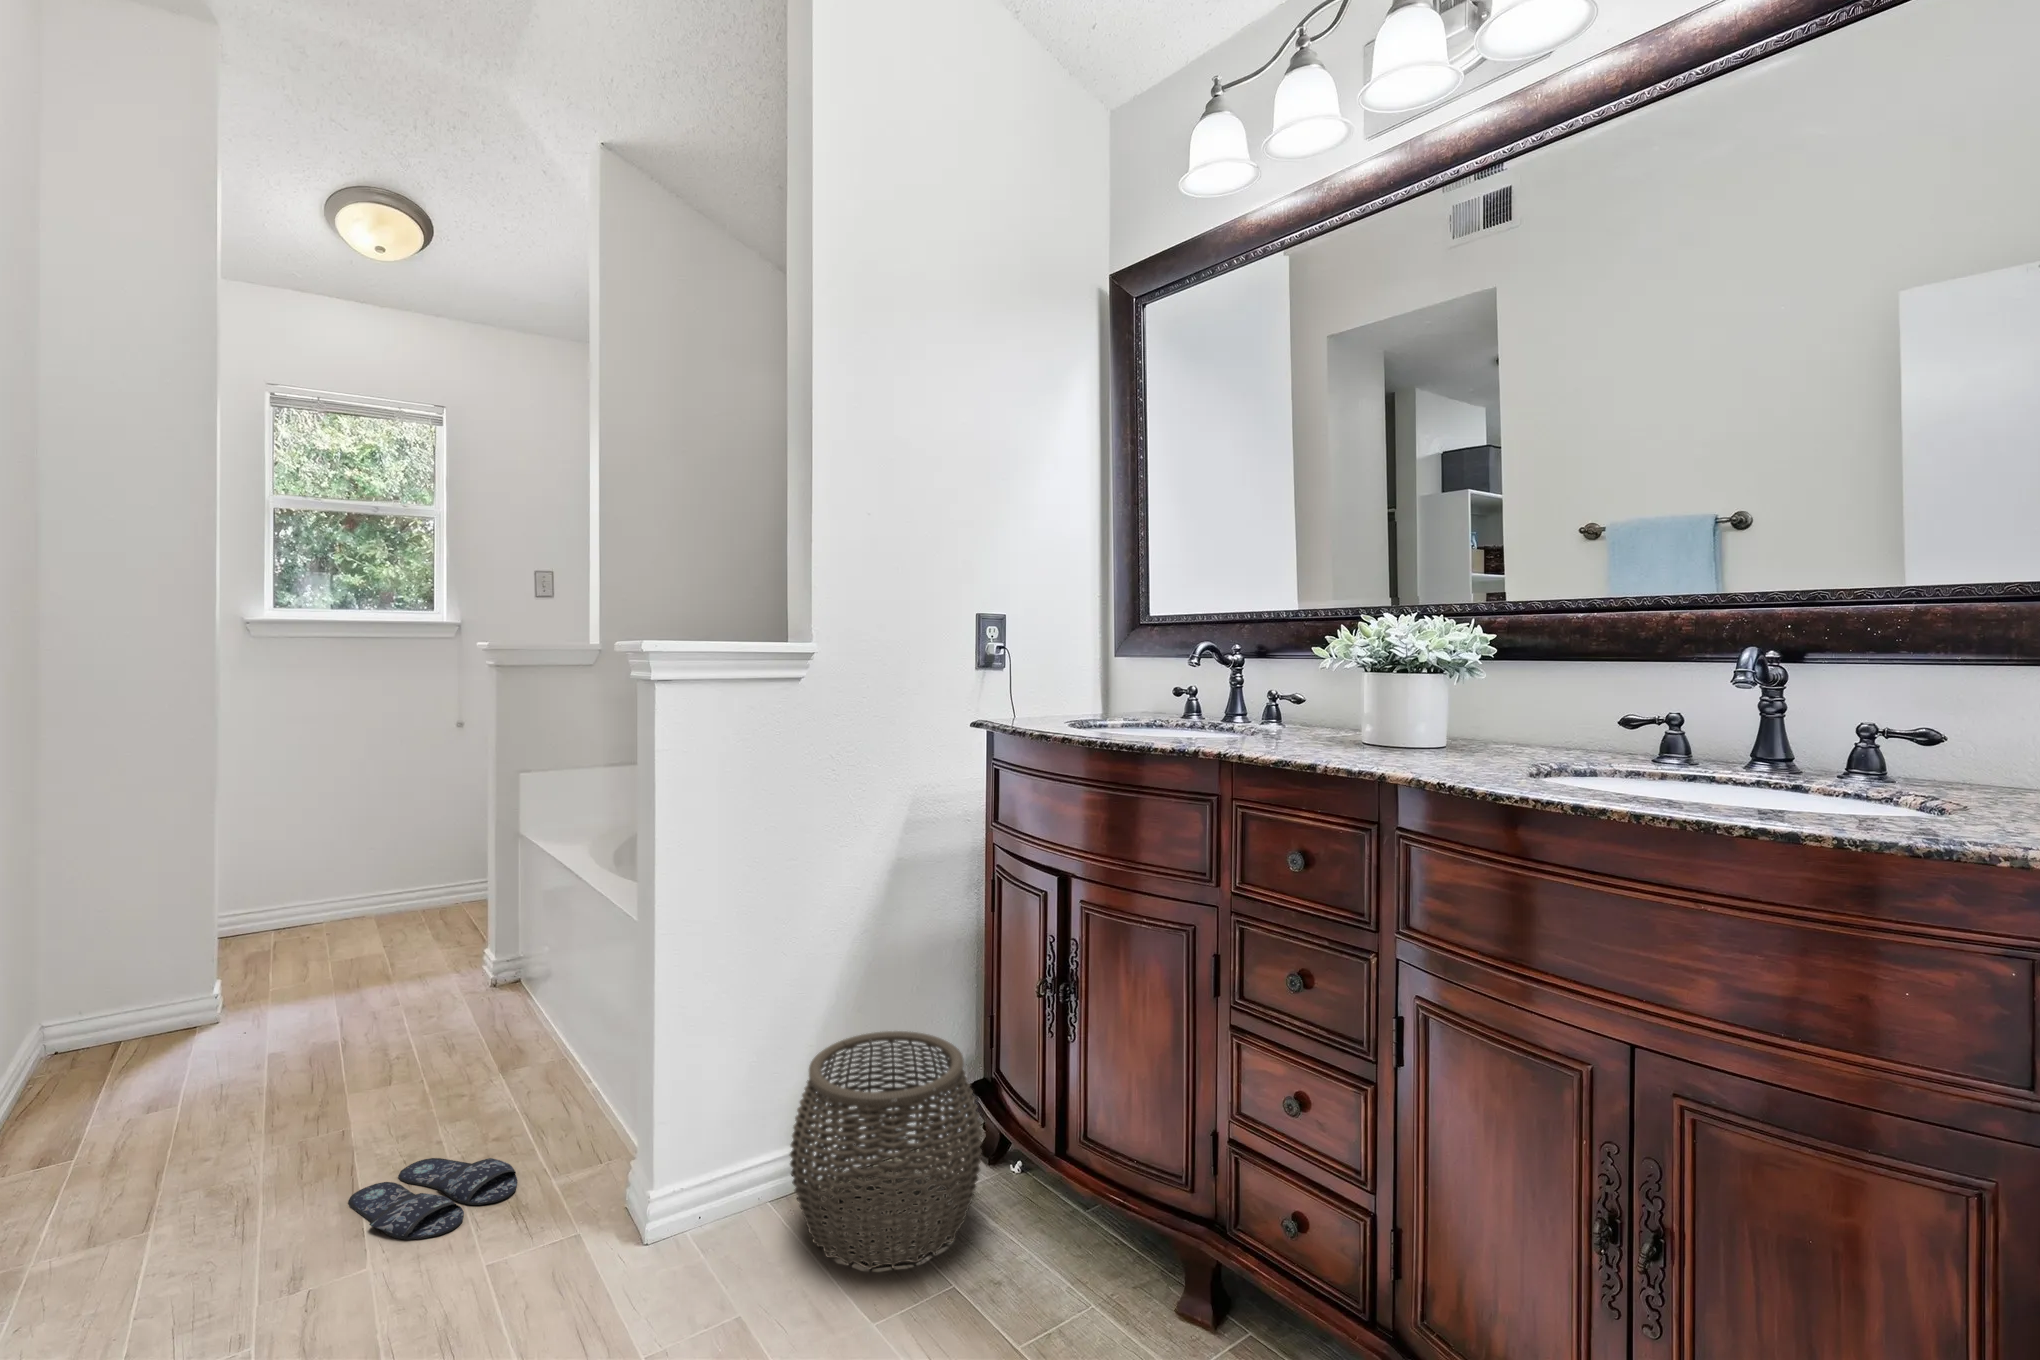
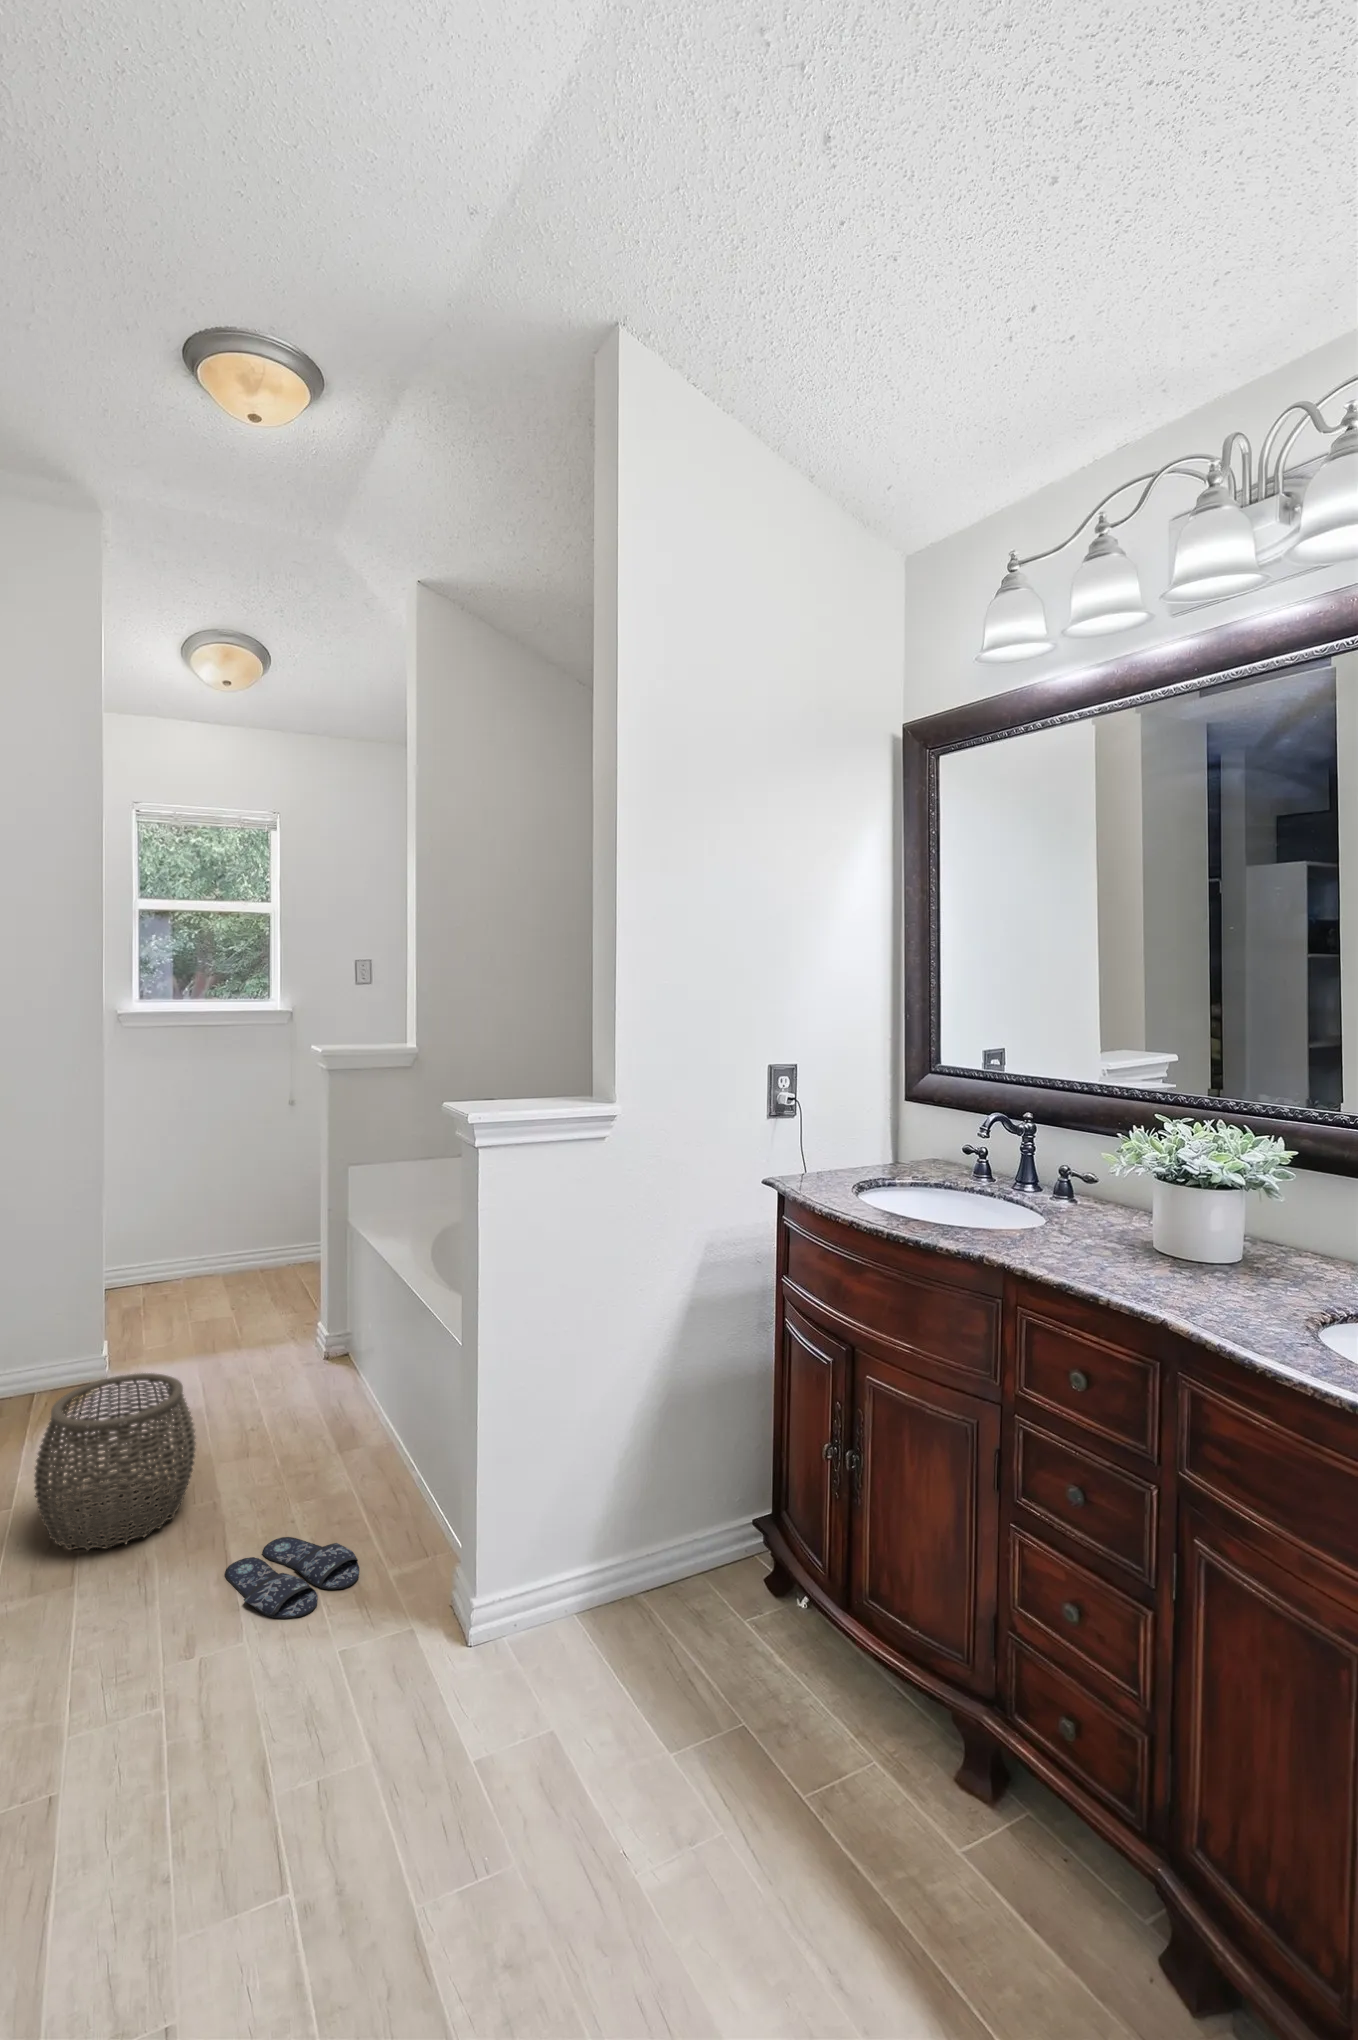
woven basket: present [790,1031,982,1269] -> present [34,1373,196,1551]

